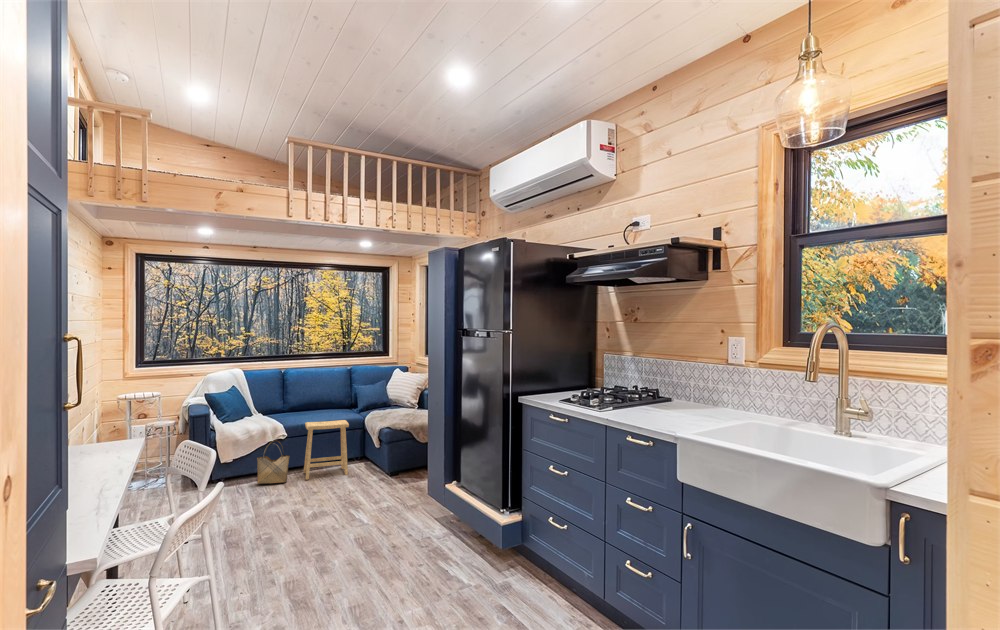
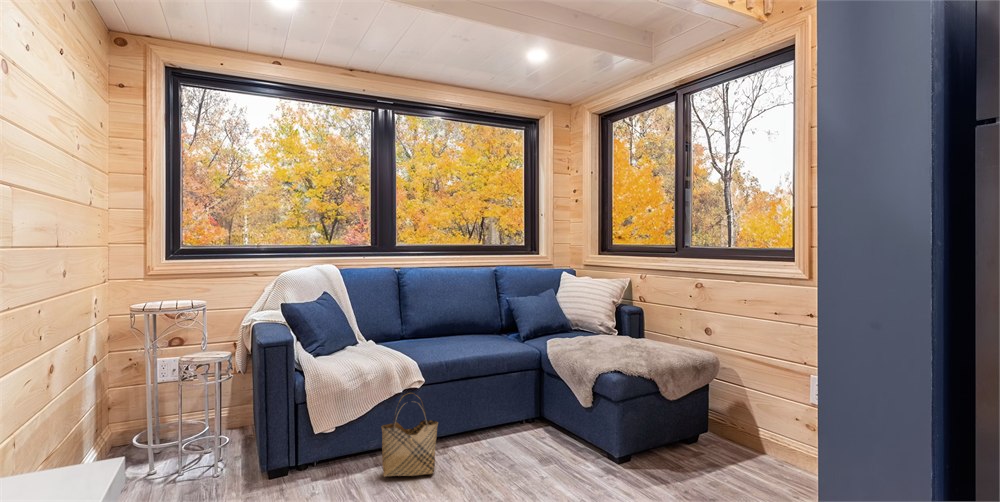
footstool: present [304,420,349,480] -> none [453,355,538,468]

